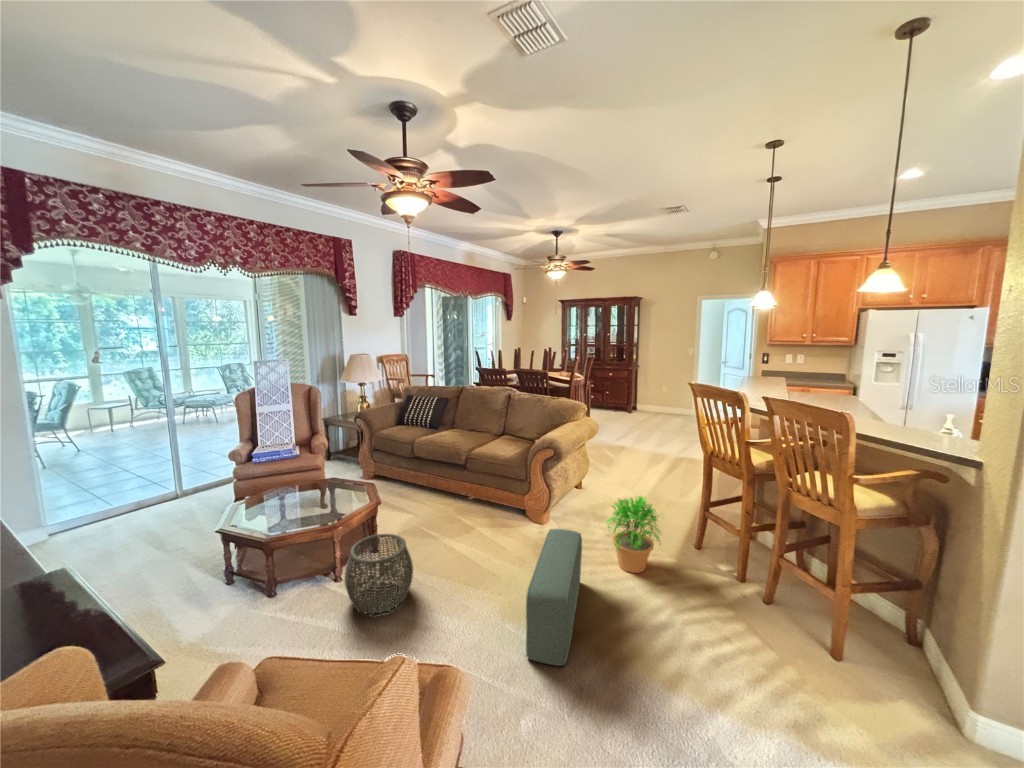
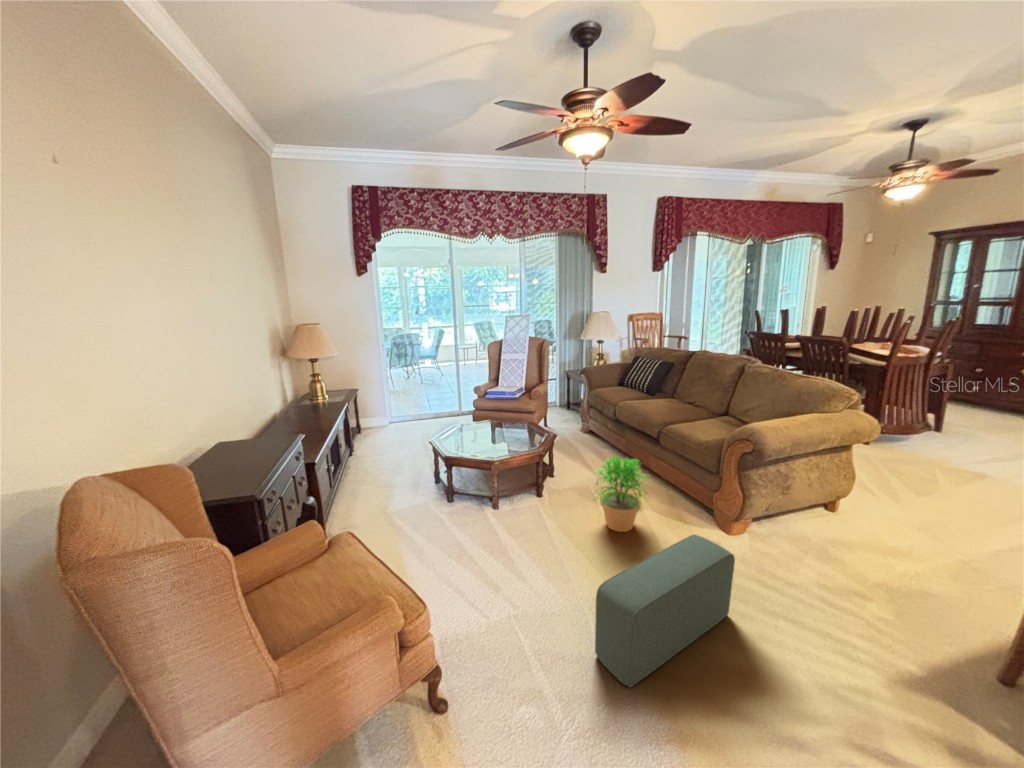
potted plant: present [607,496,660,573] -> present [595,456,648,532]
woven basket: present [345,534,413,615] -> none [488,478,548,549]

